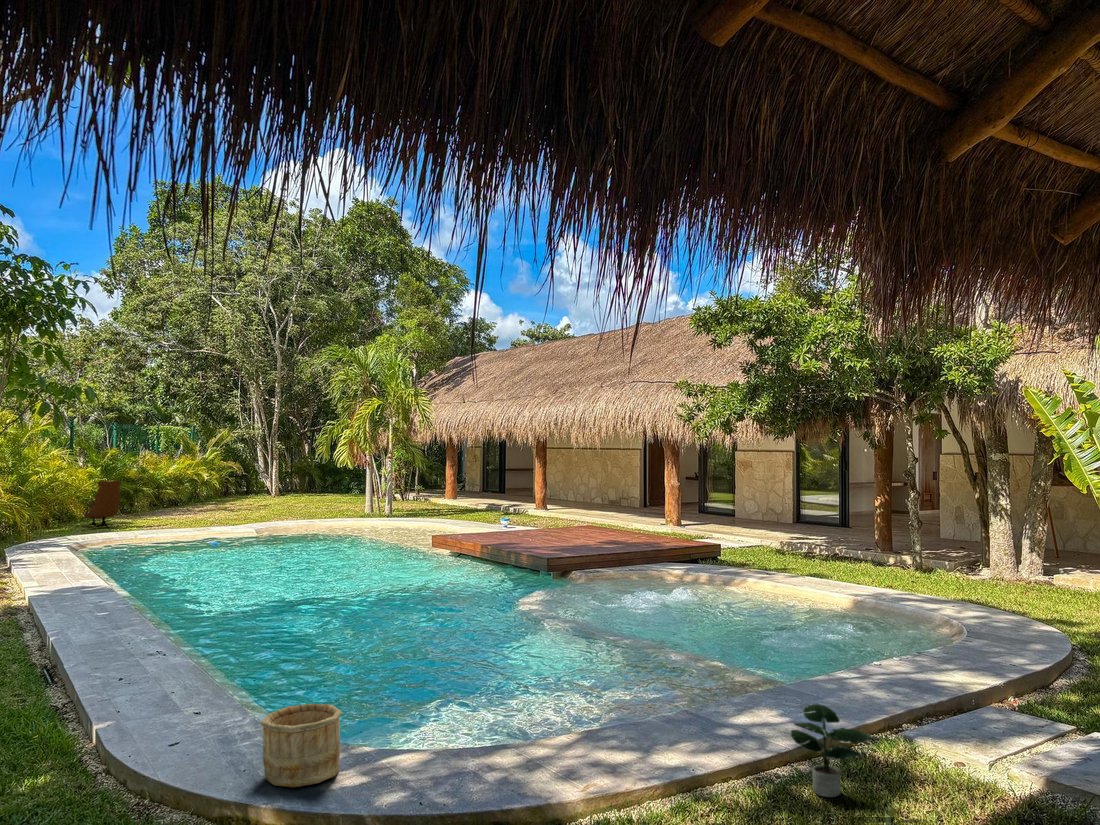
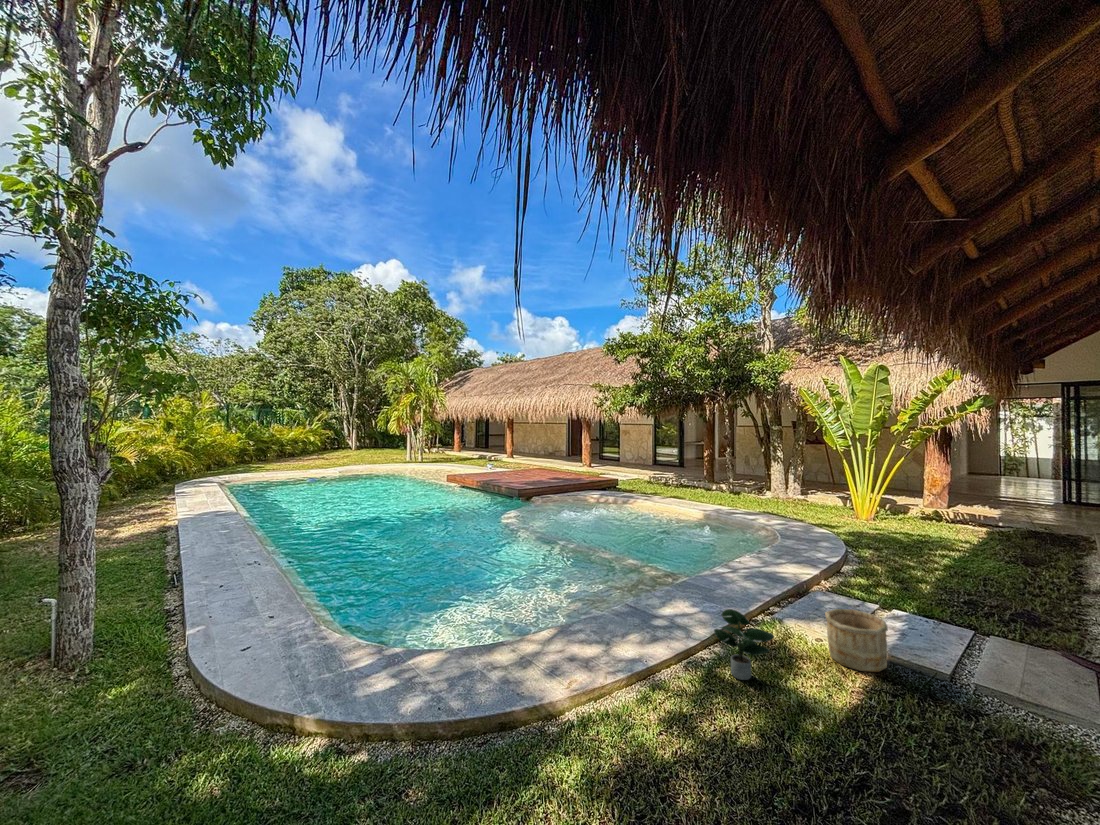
lounge chair: present [82,481,121,528] -> none [232,443,256,472]
wooden bucket: present [260,704,341,787] -> present [825,609,888,672]

